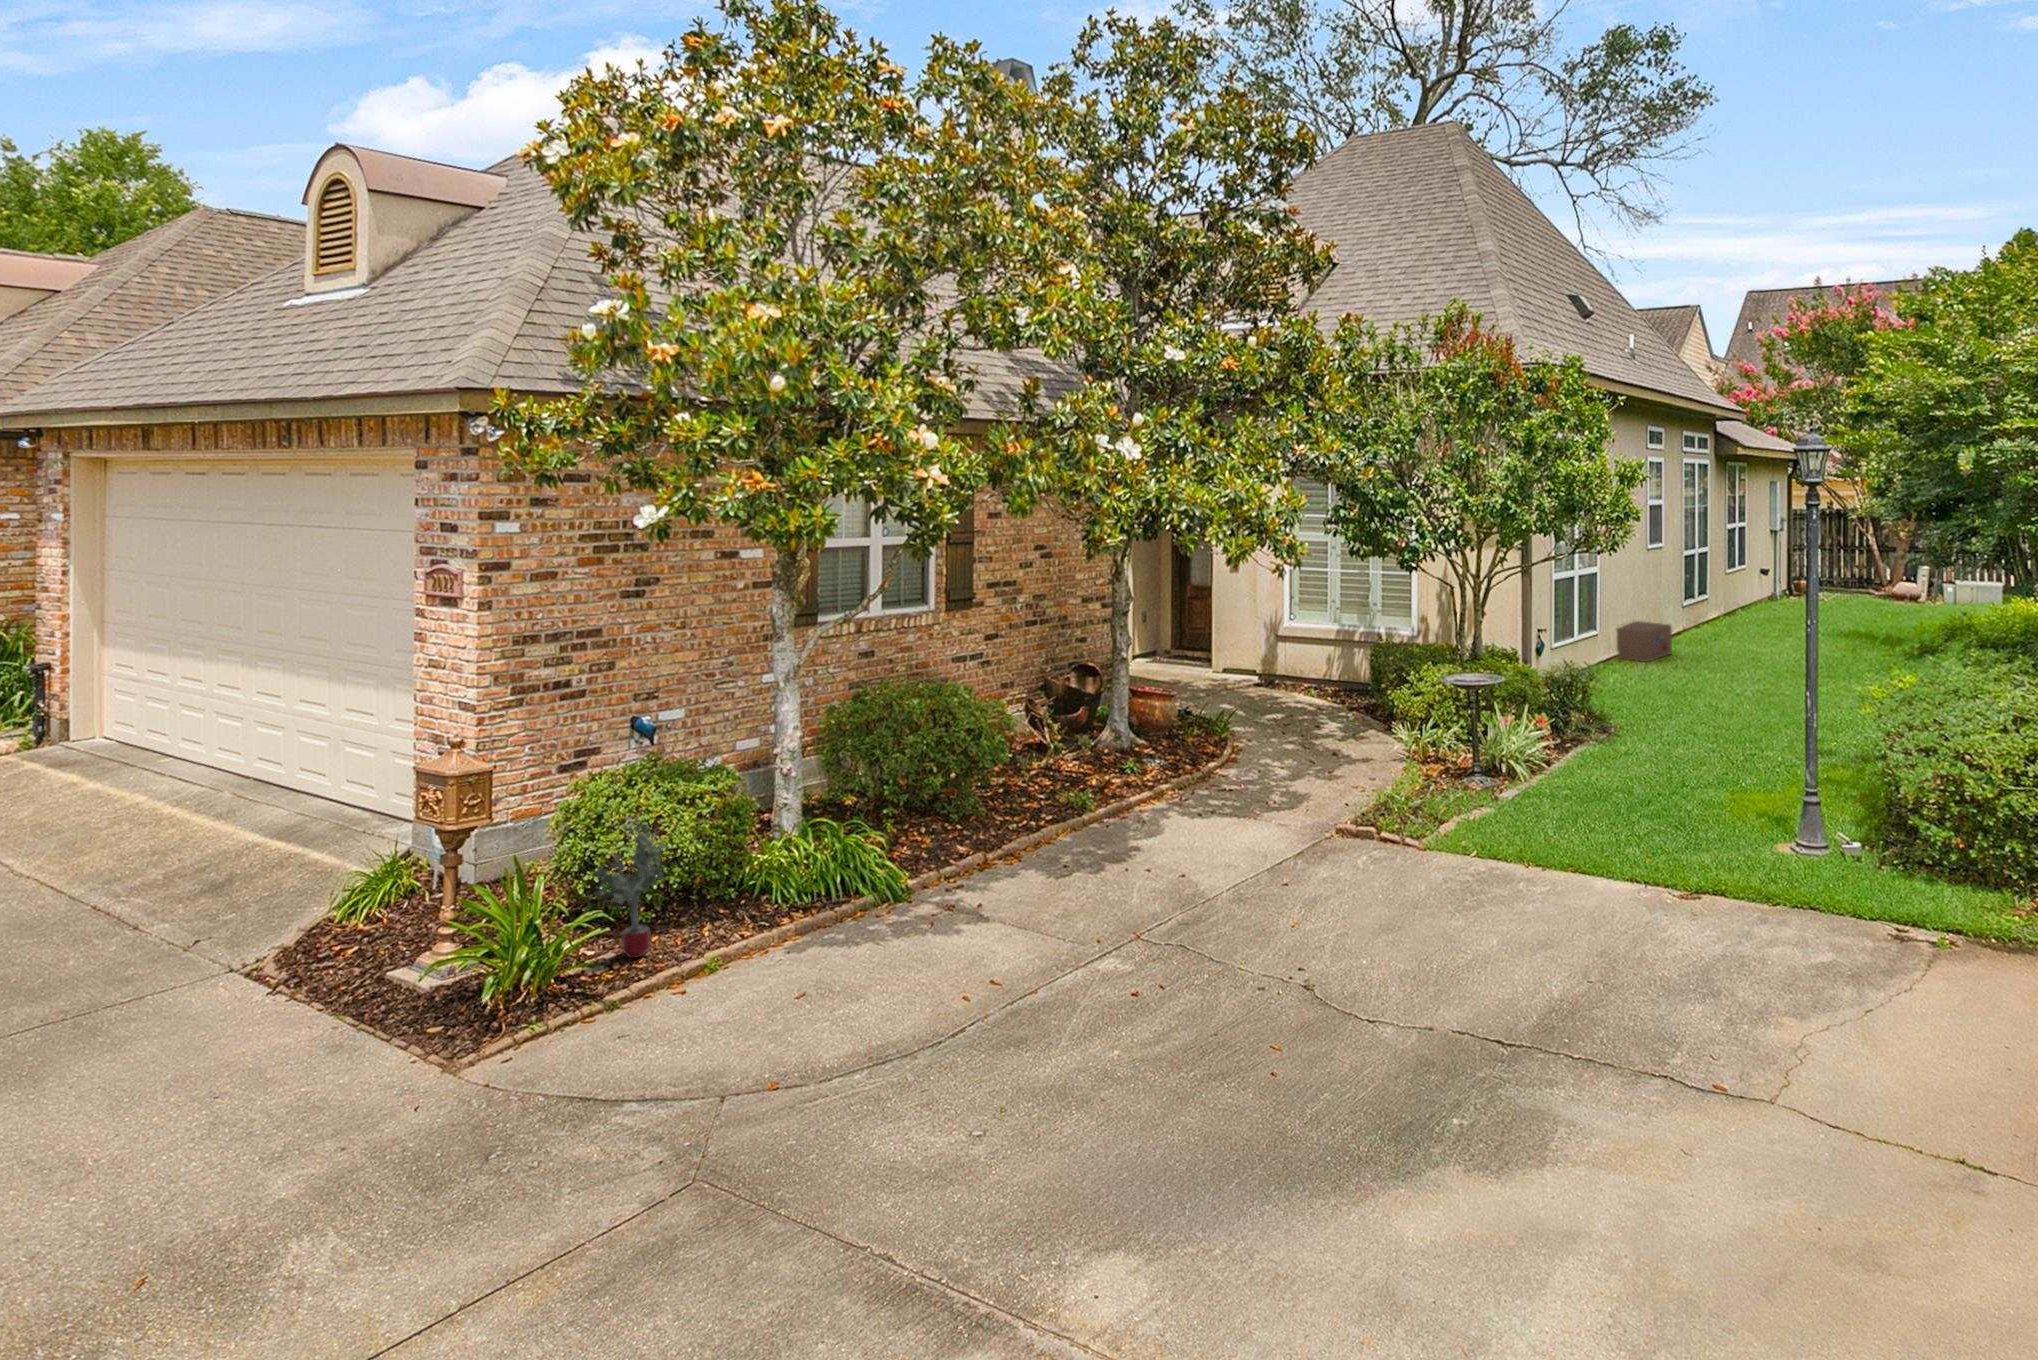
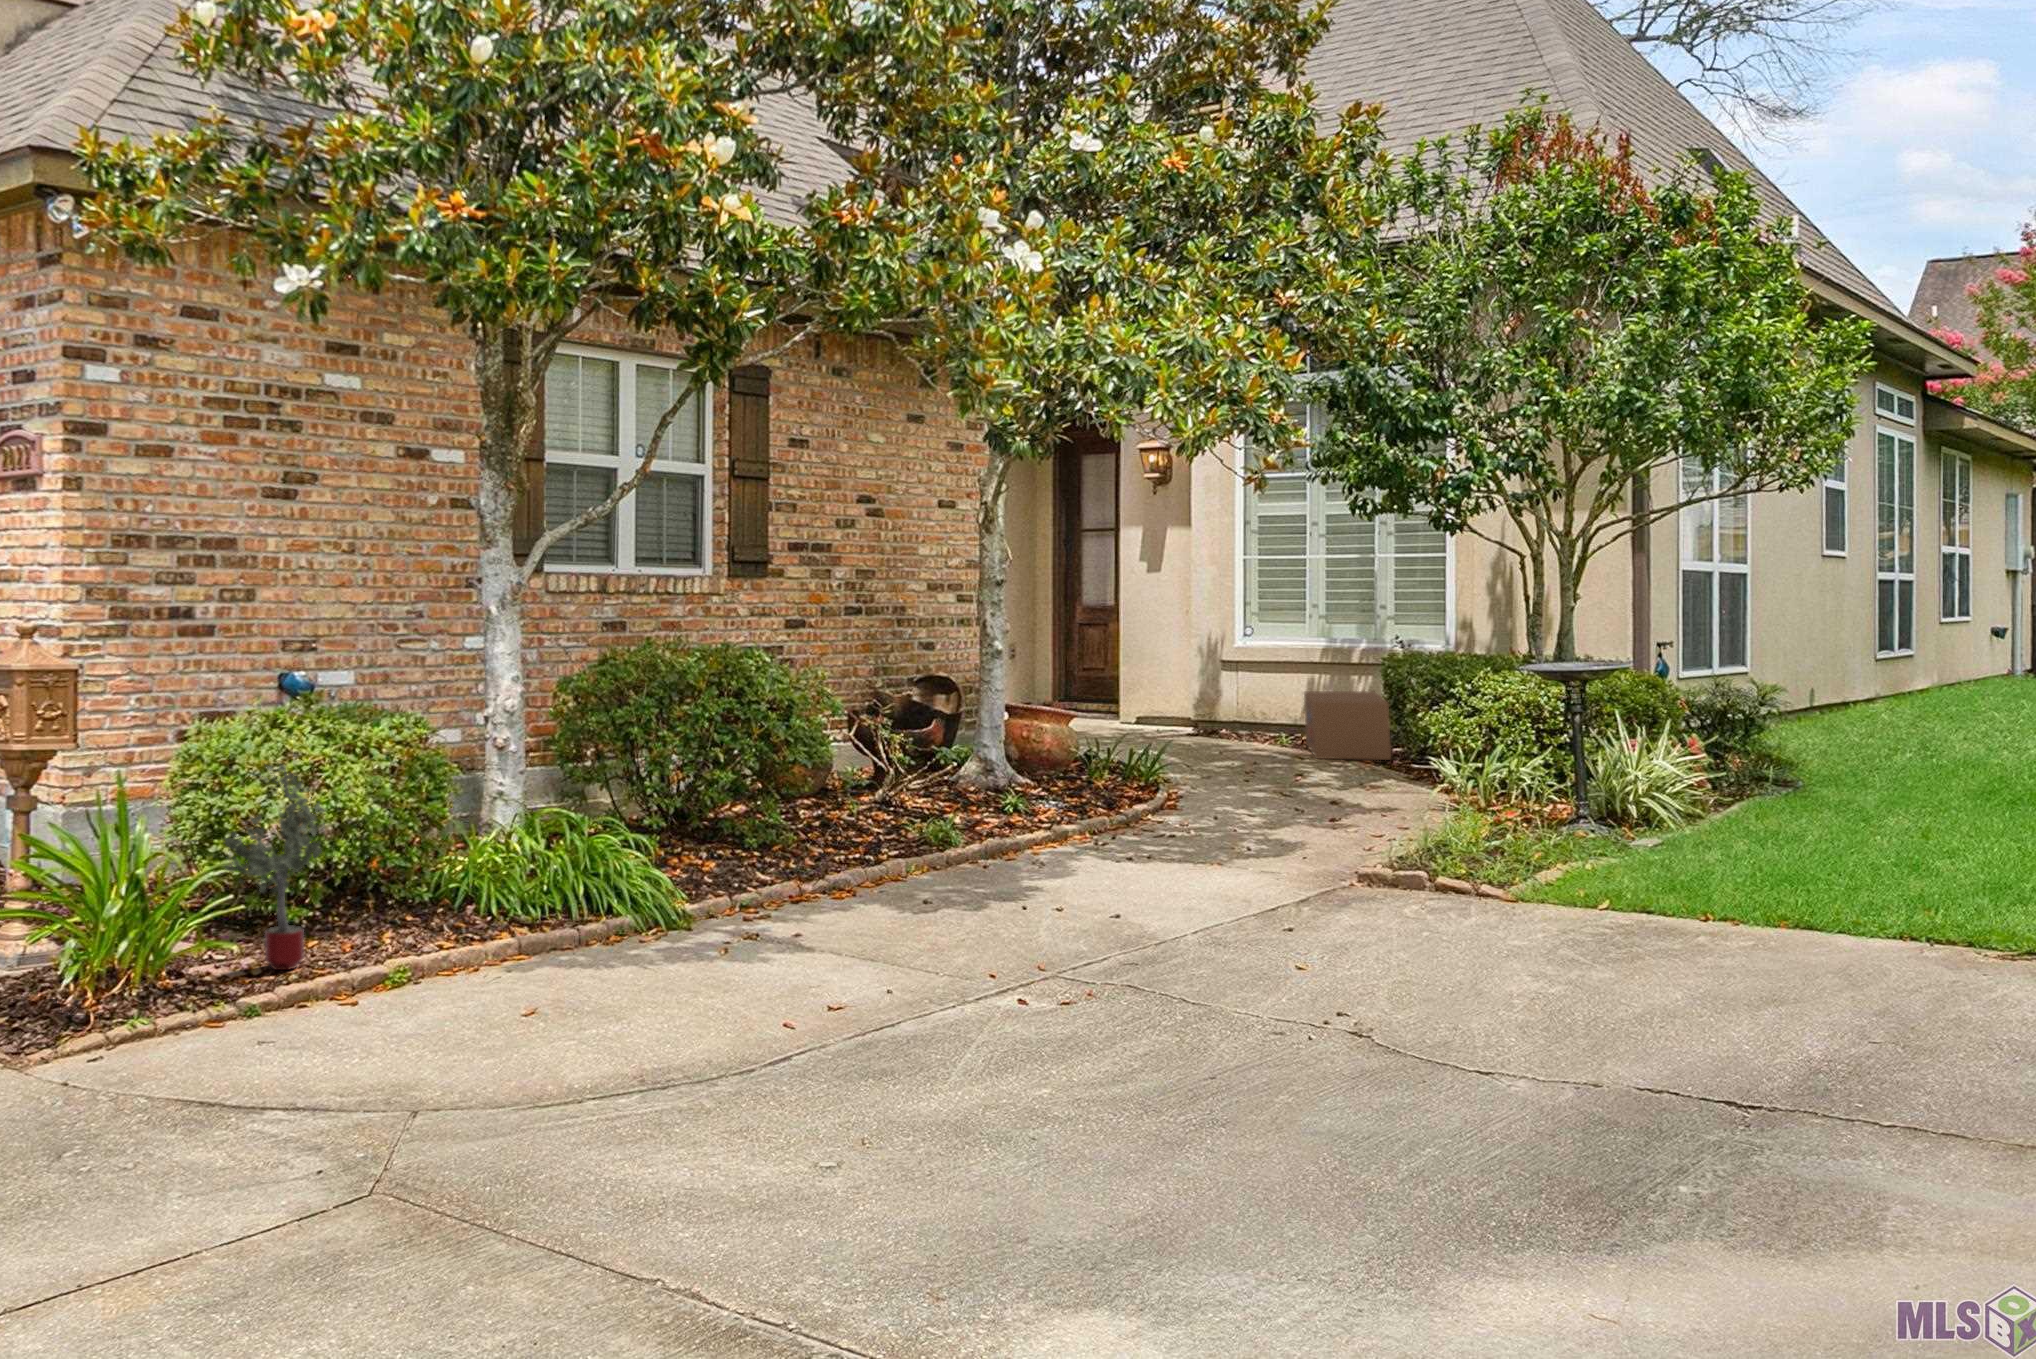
cardboard box: present [1616,621,1672,662] -> present [1304,691,1391,760]

